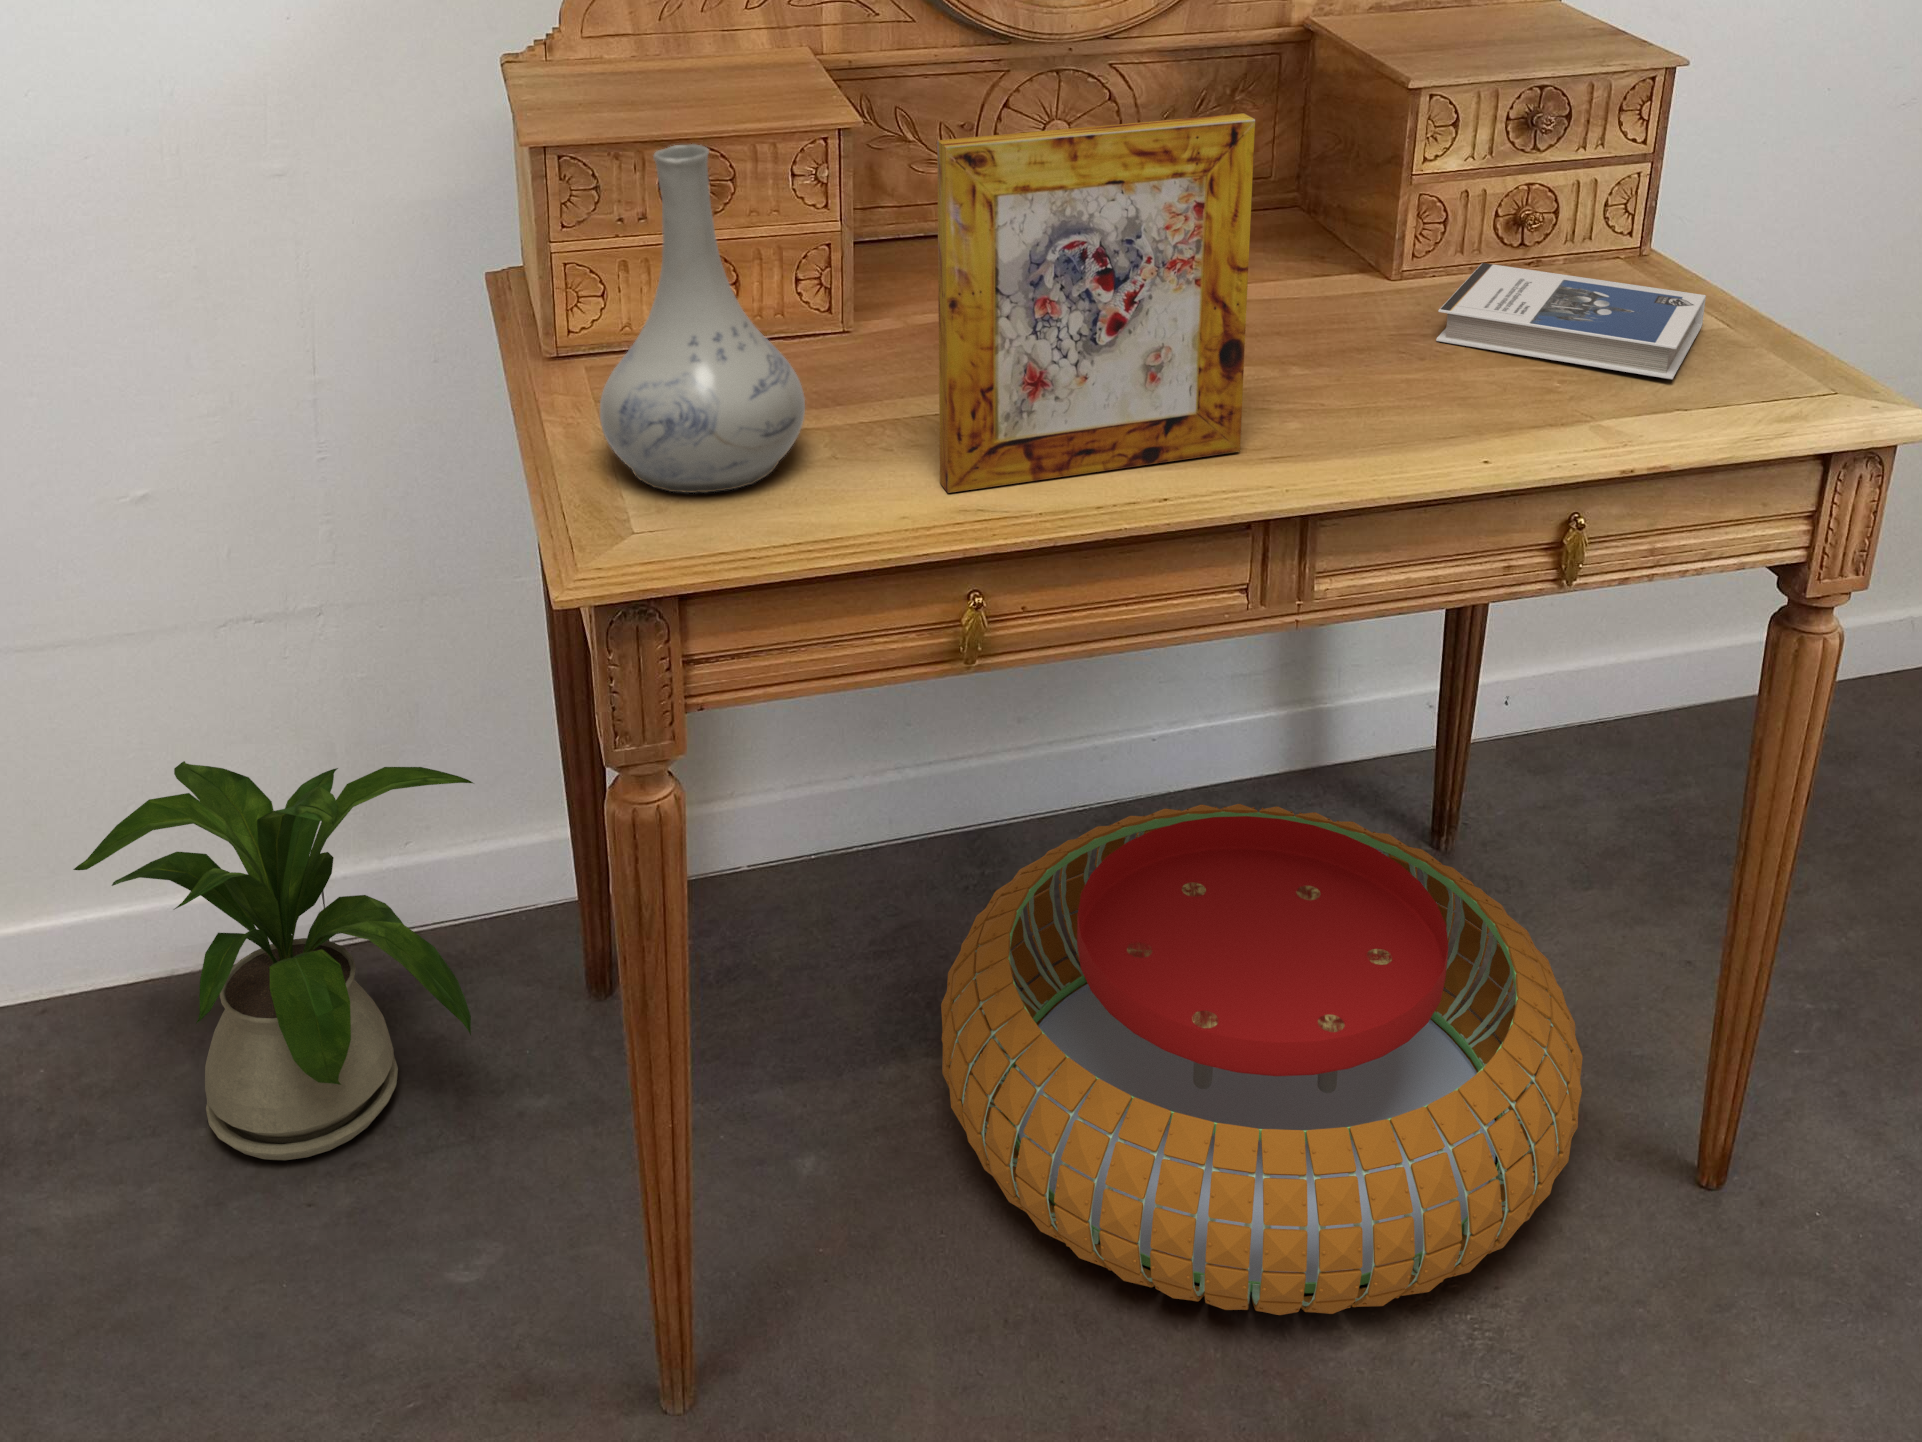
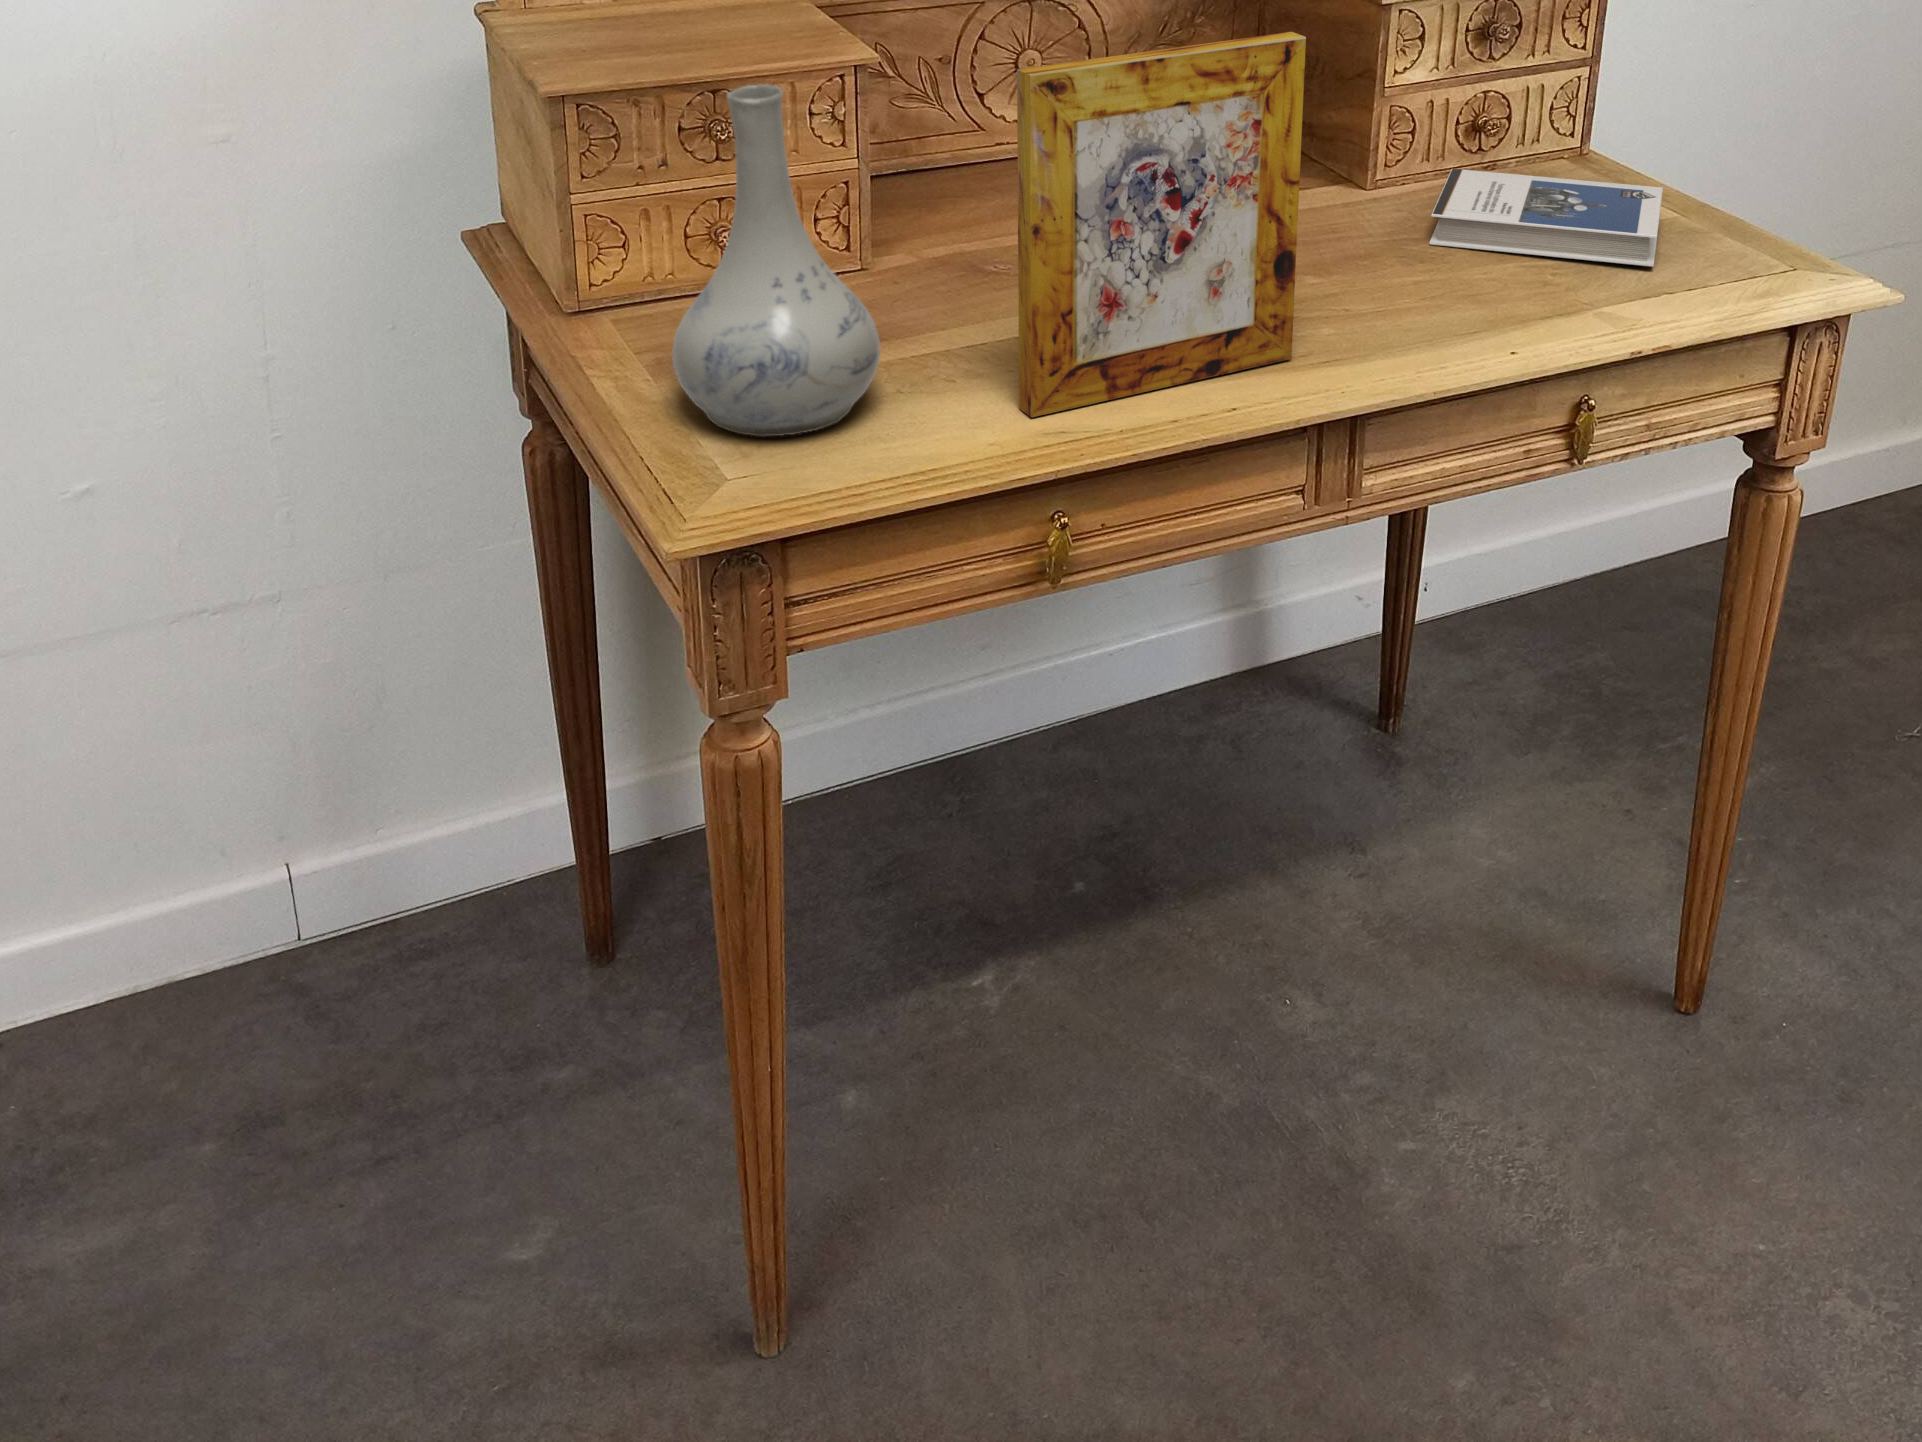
house plant: present [73,761,473,1160] -> none [62,749,509,1171]
pouf: present [941,804,1583,1315] -> none [971,706,1583,1179]

